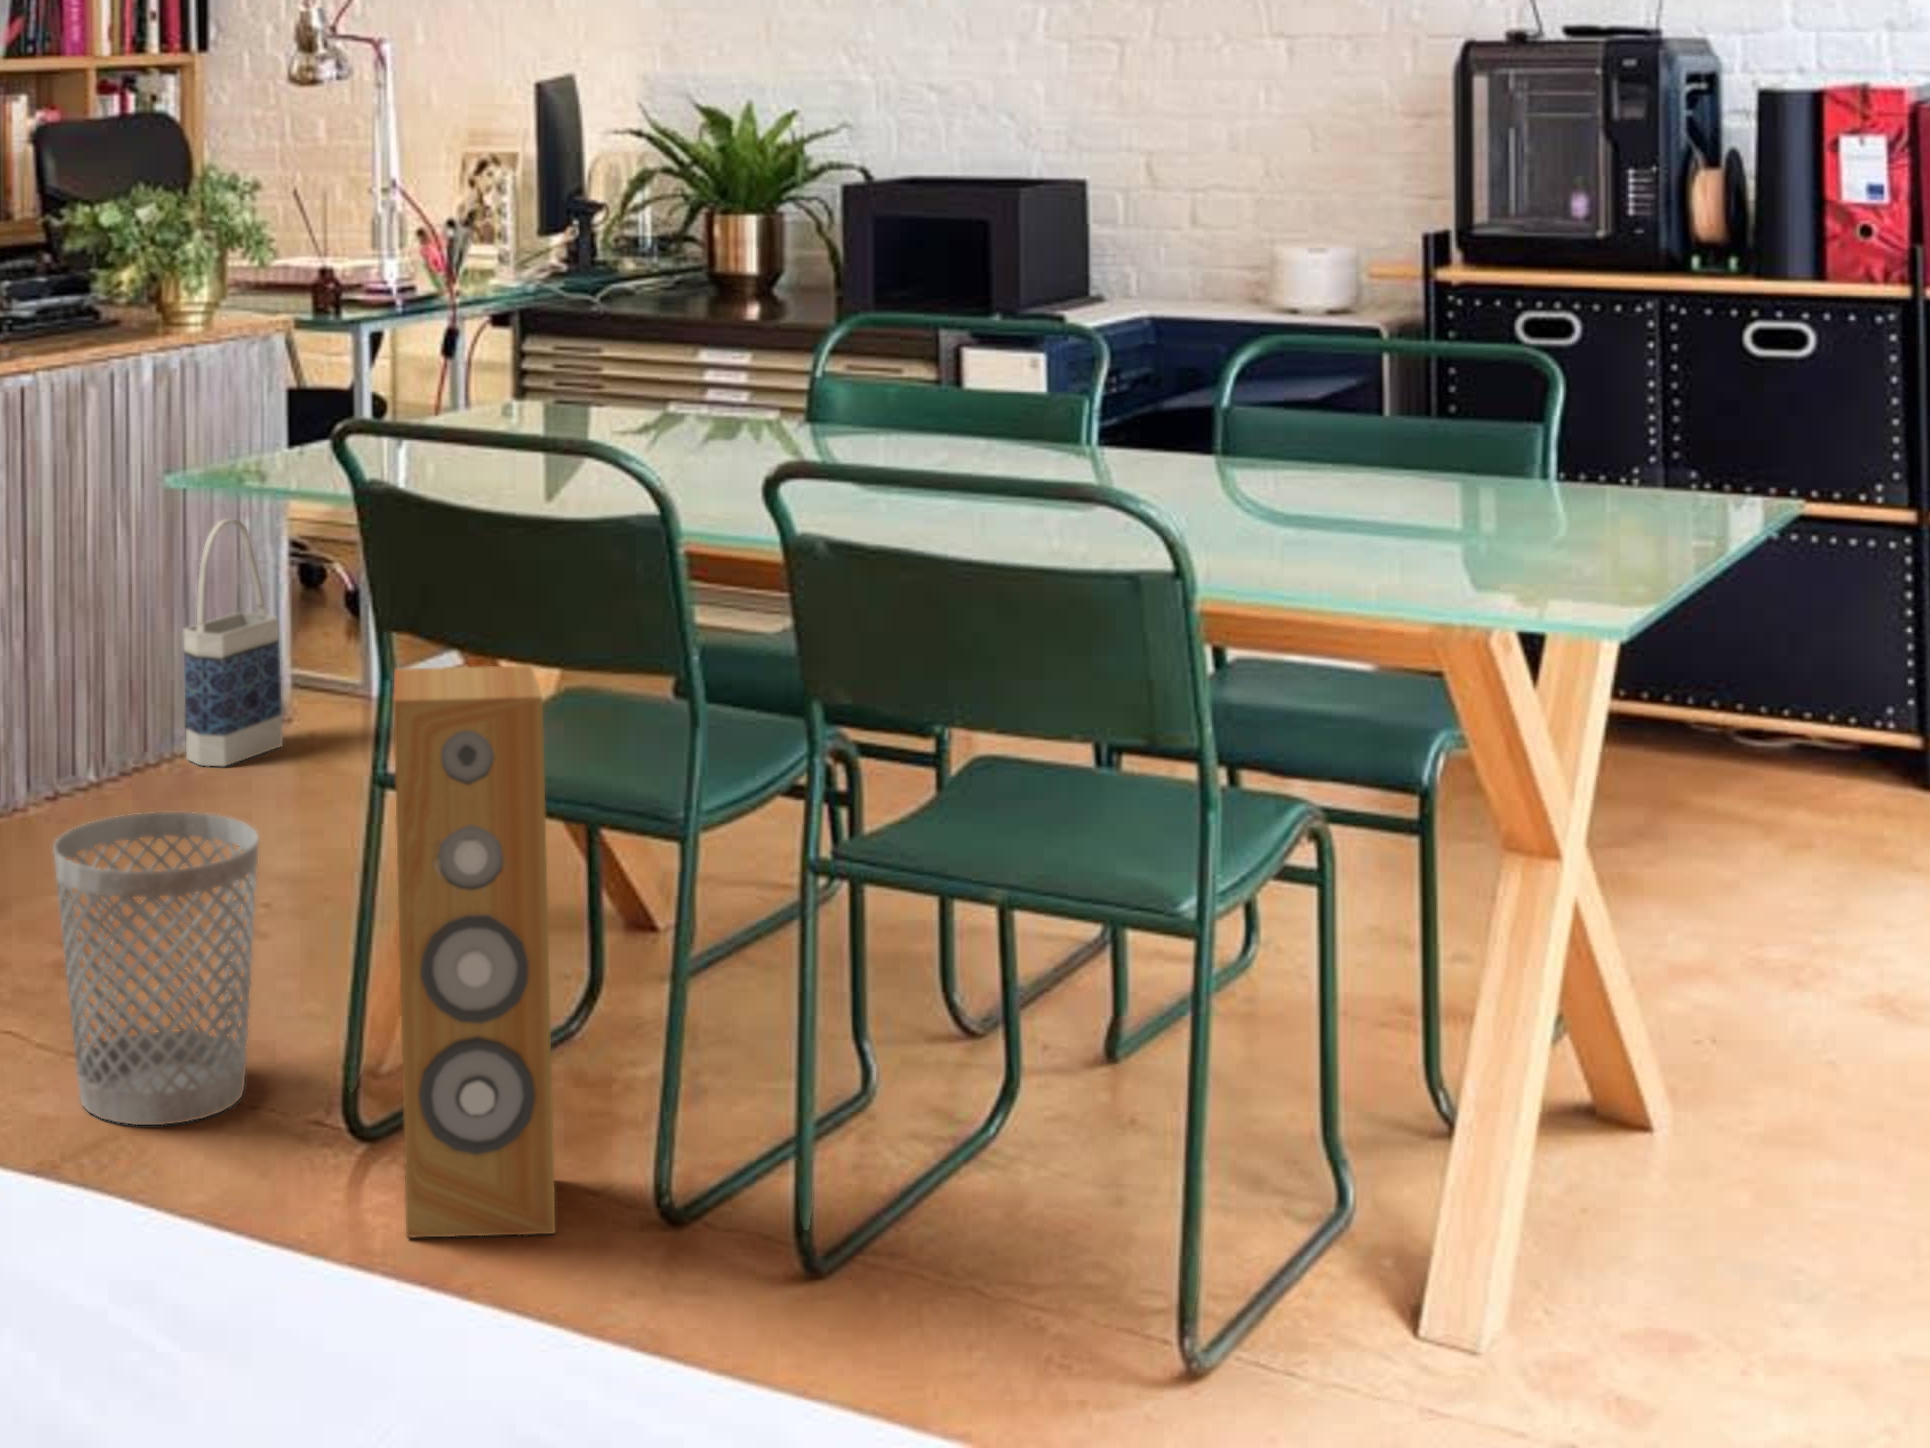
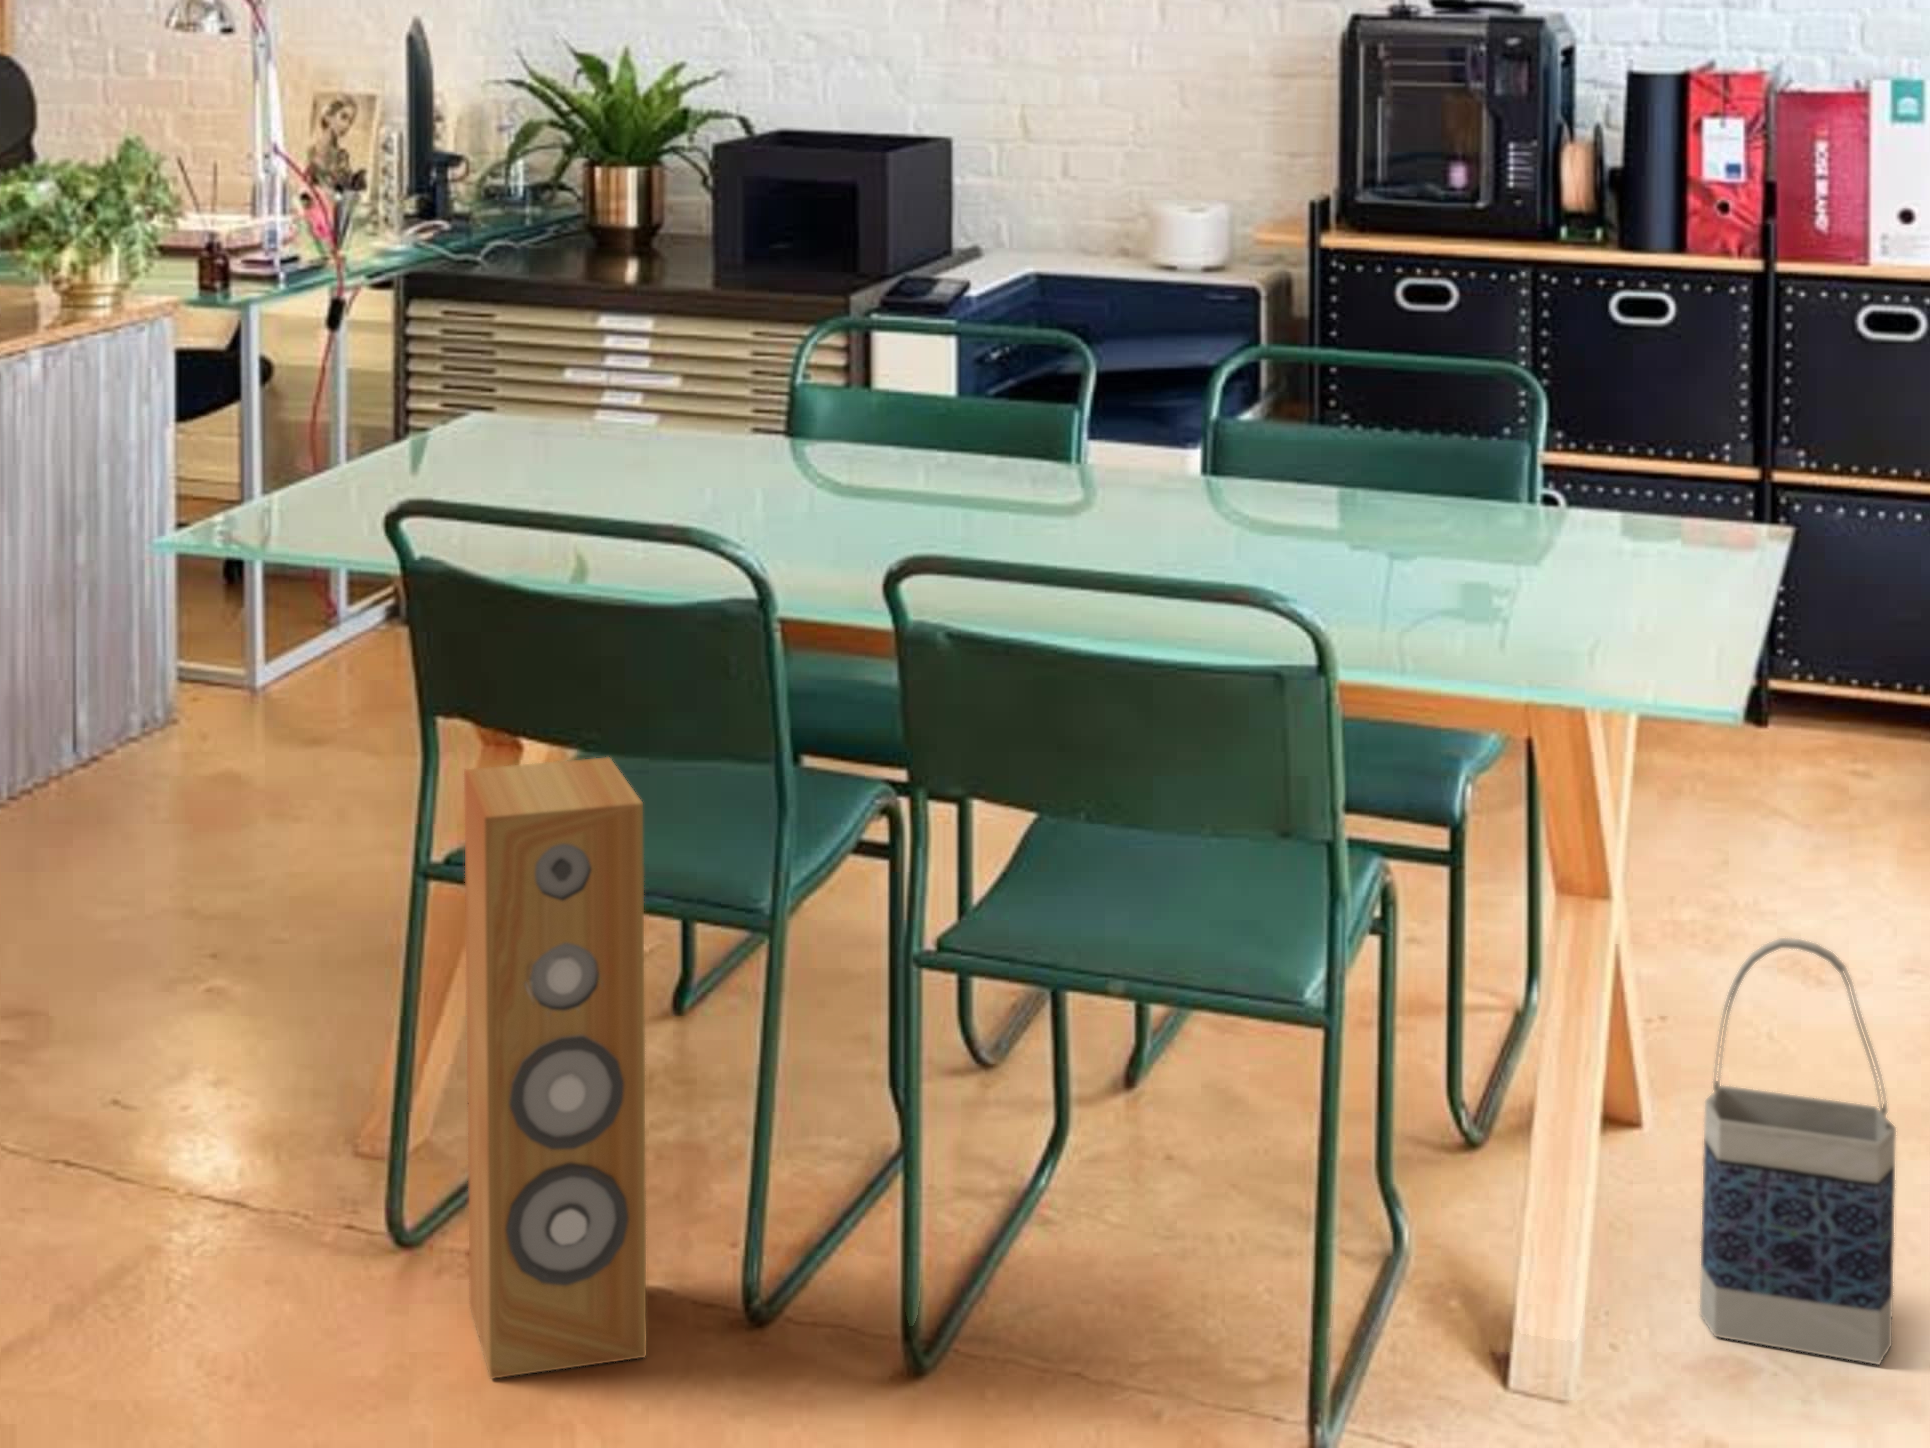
bag: present [183,519,283,766] -> present [1700,938,1896,1364]
wastebasket: present [53,812,259,1125] -> none [51,904,279,1258]

